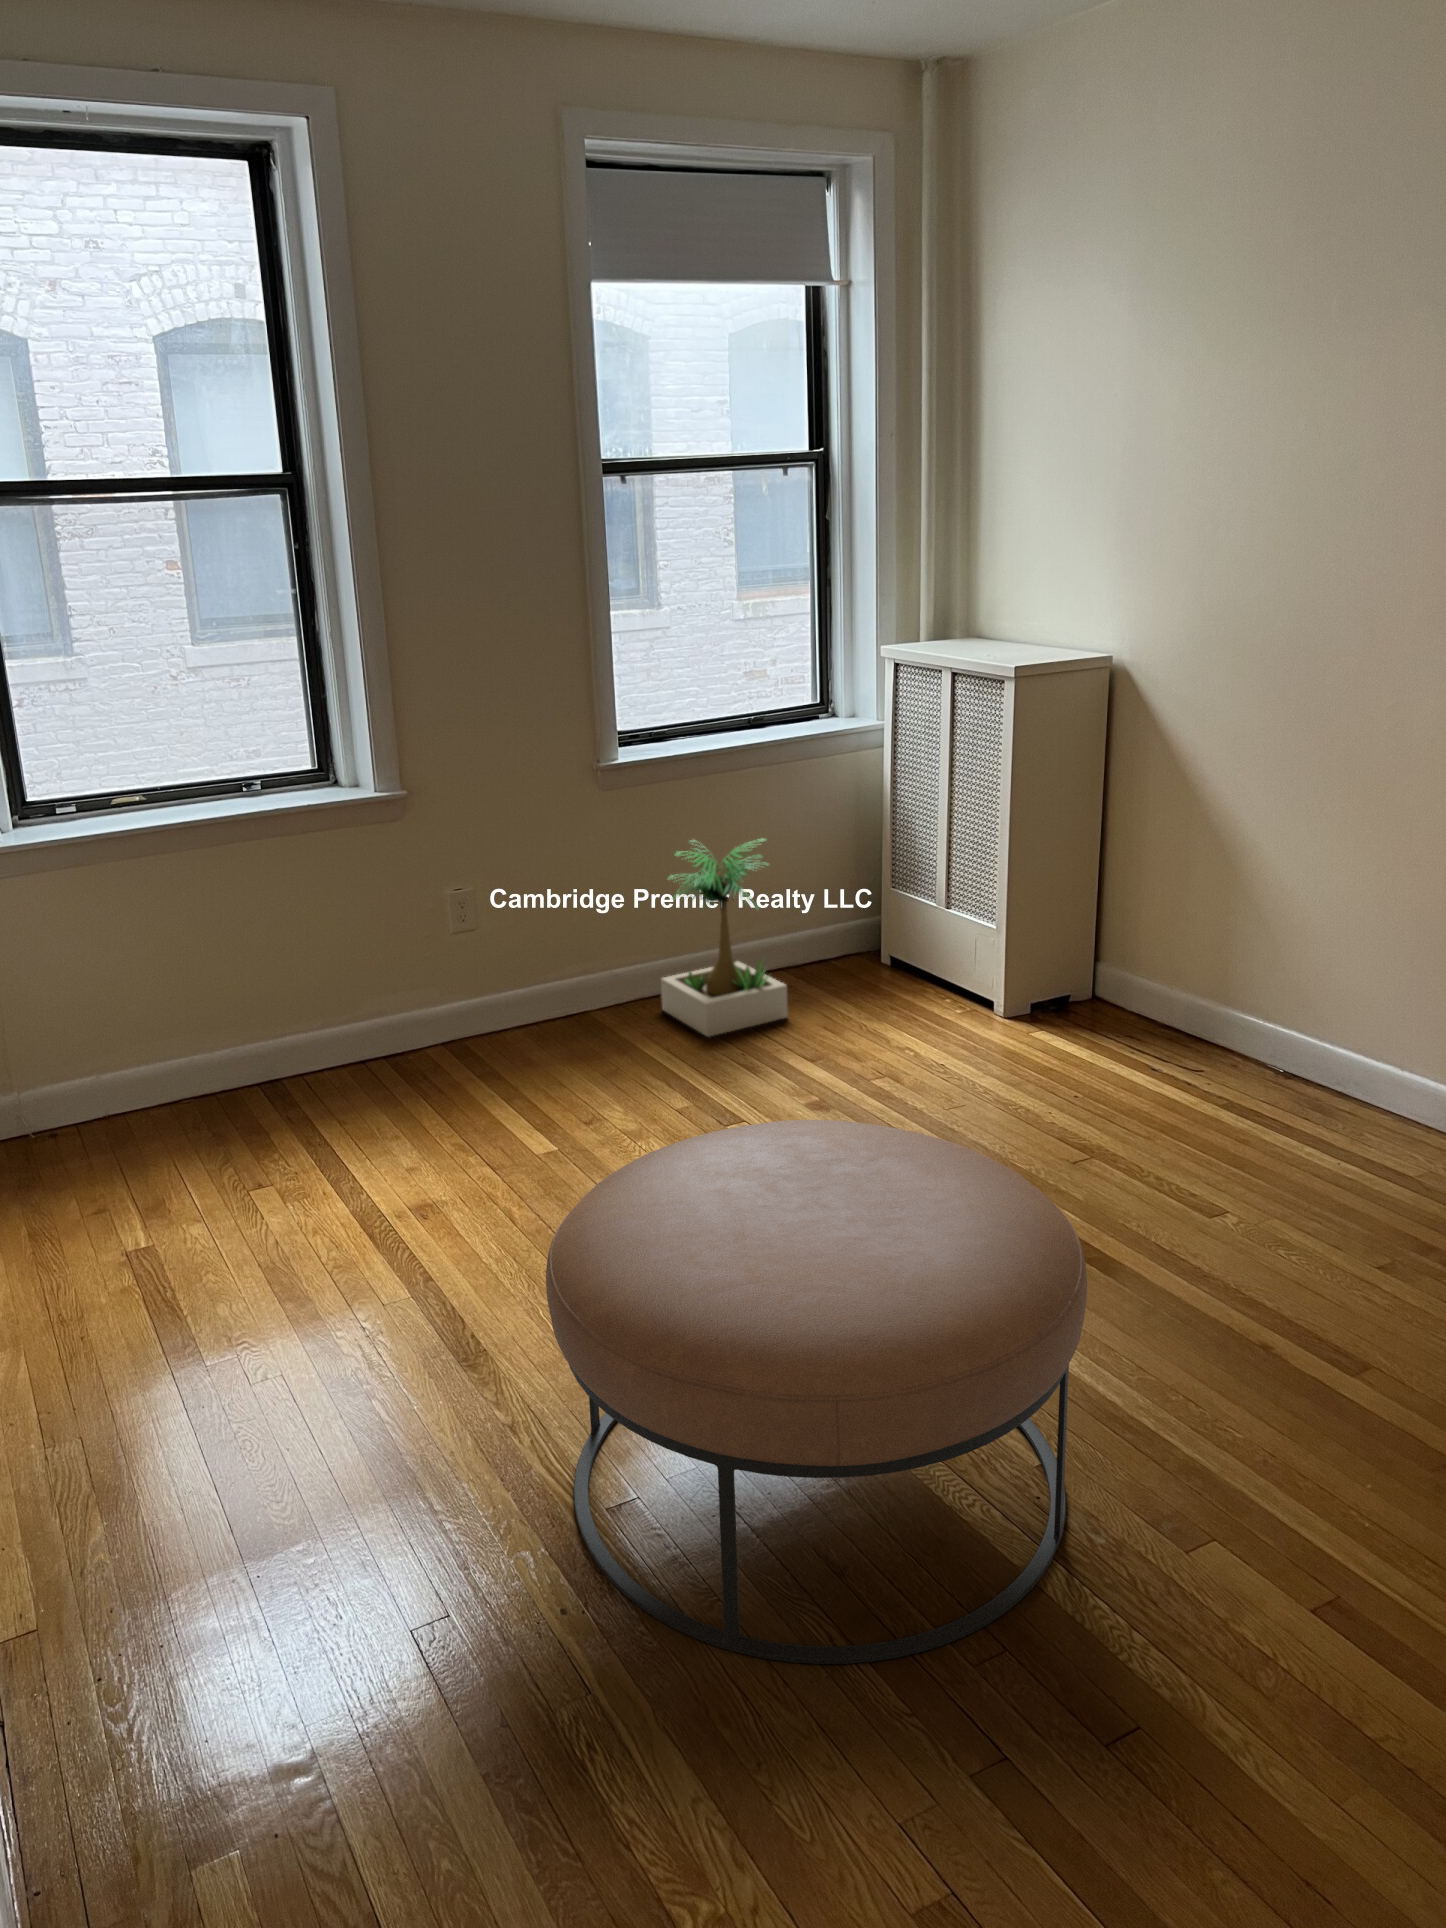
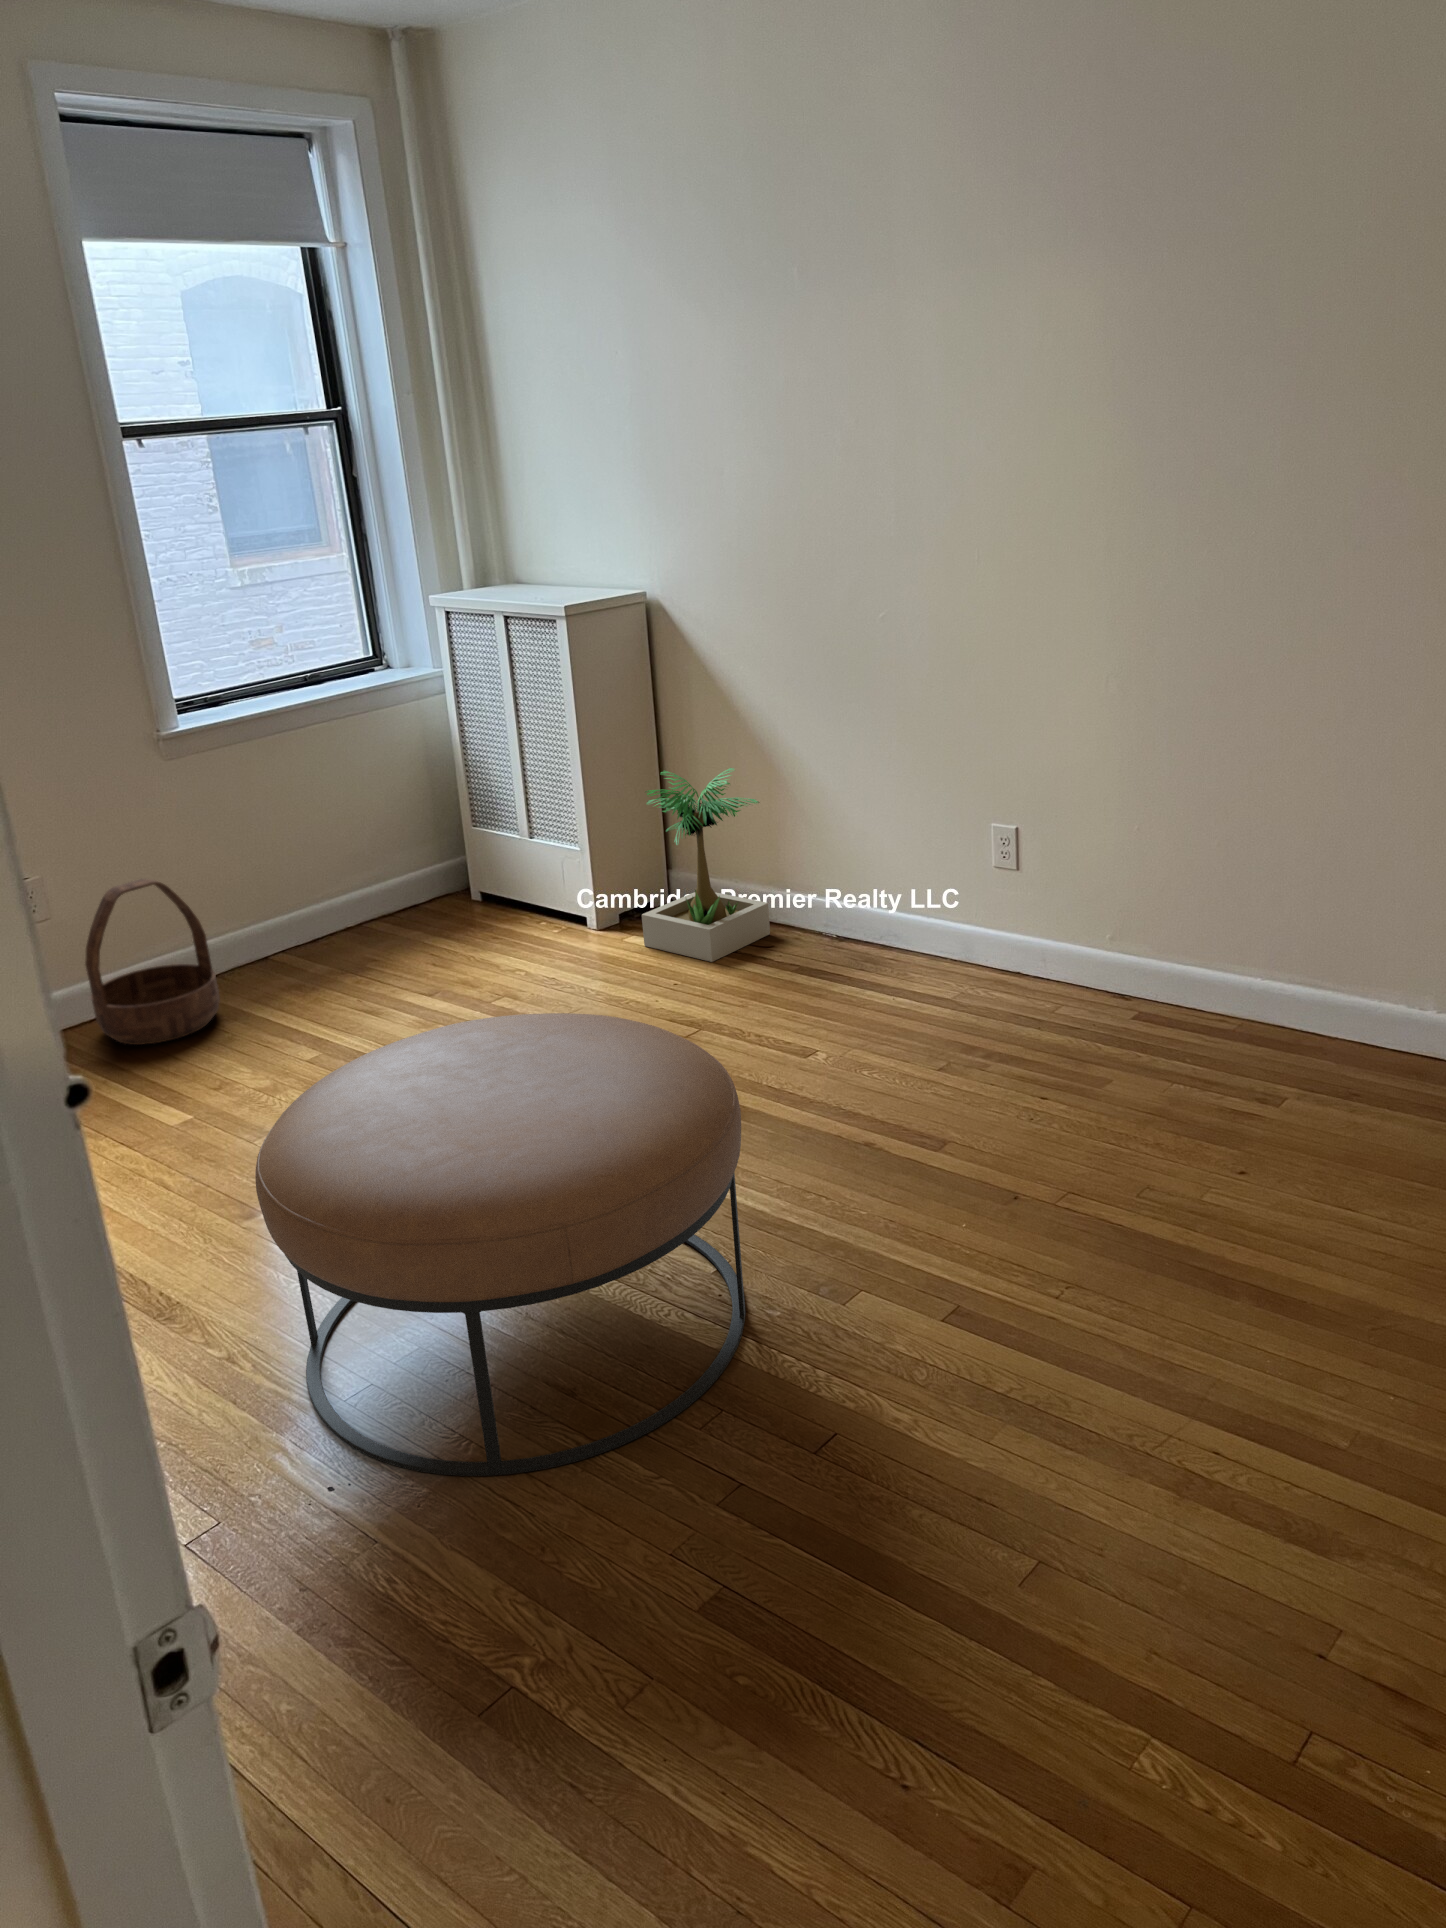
potted plant: present [661,838,788,1037] -> present [642,768,770,962]
basket: none [496,903,613,1065] -> present [85,879,220,1045]

